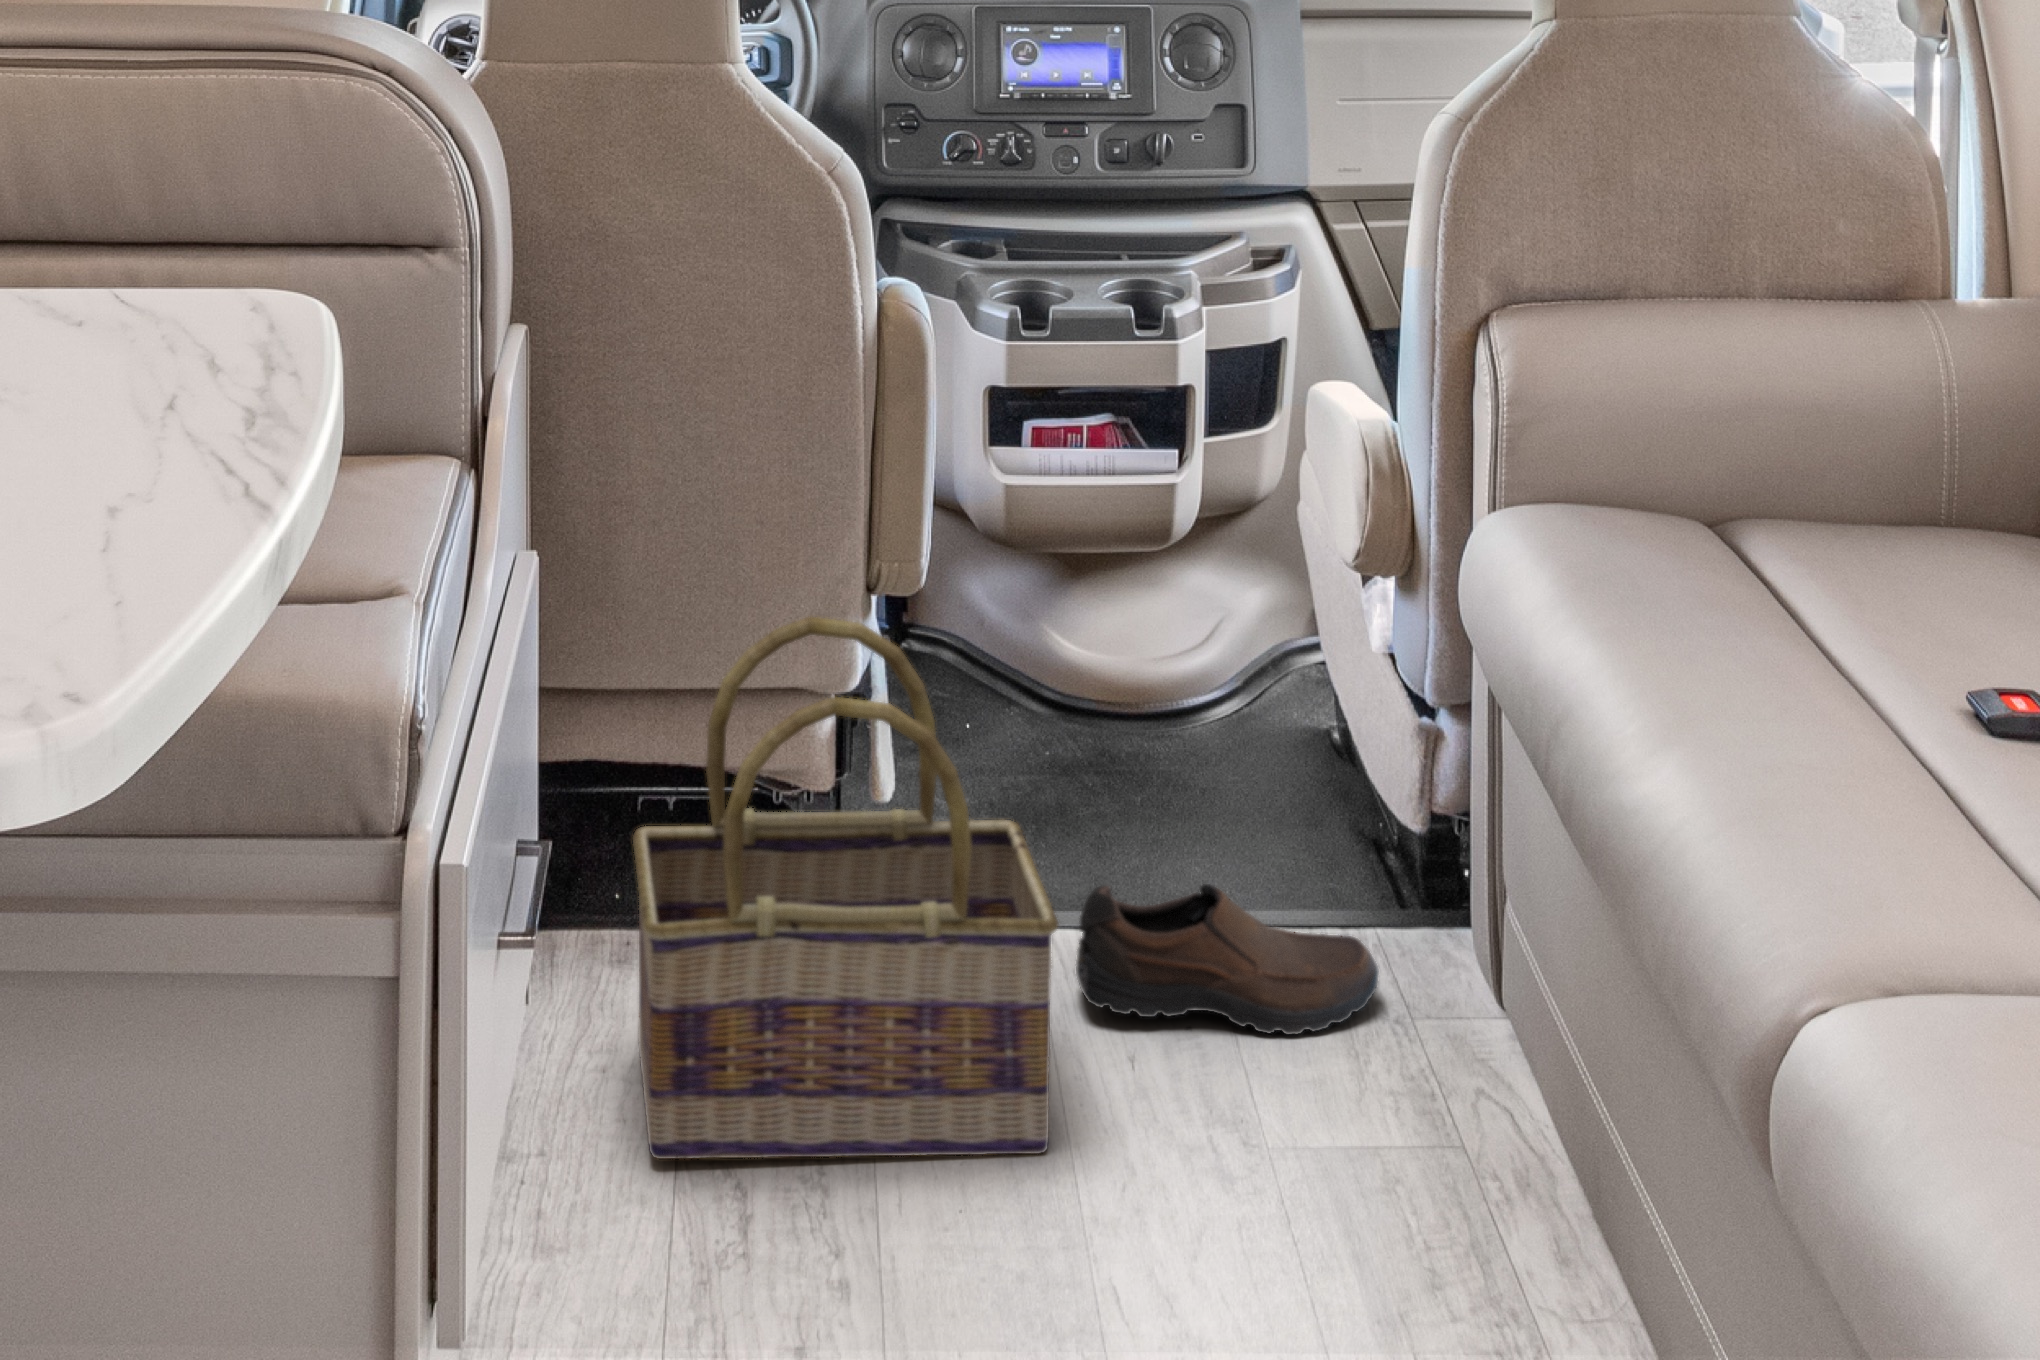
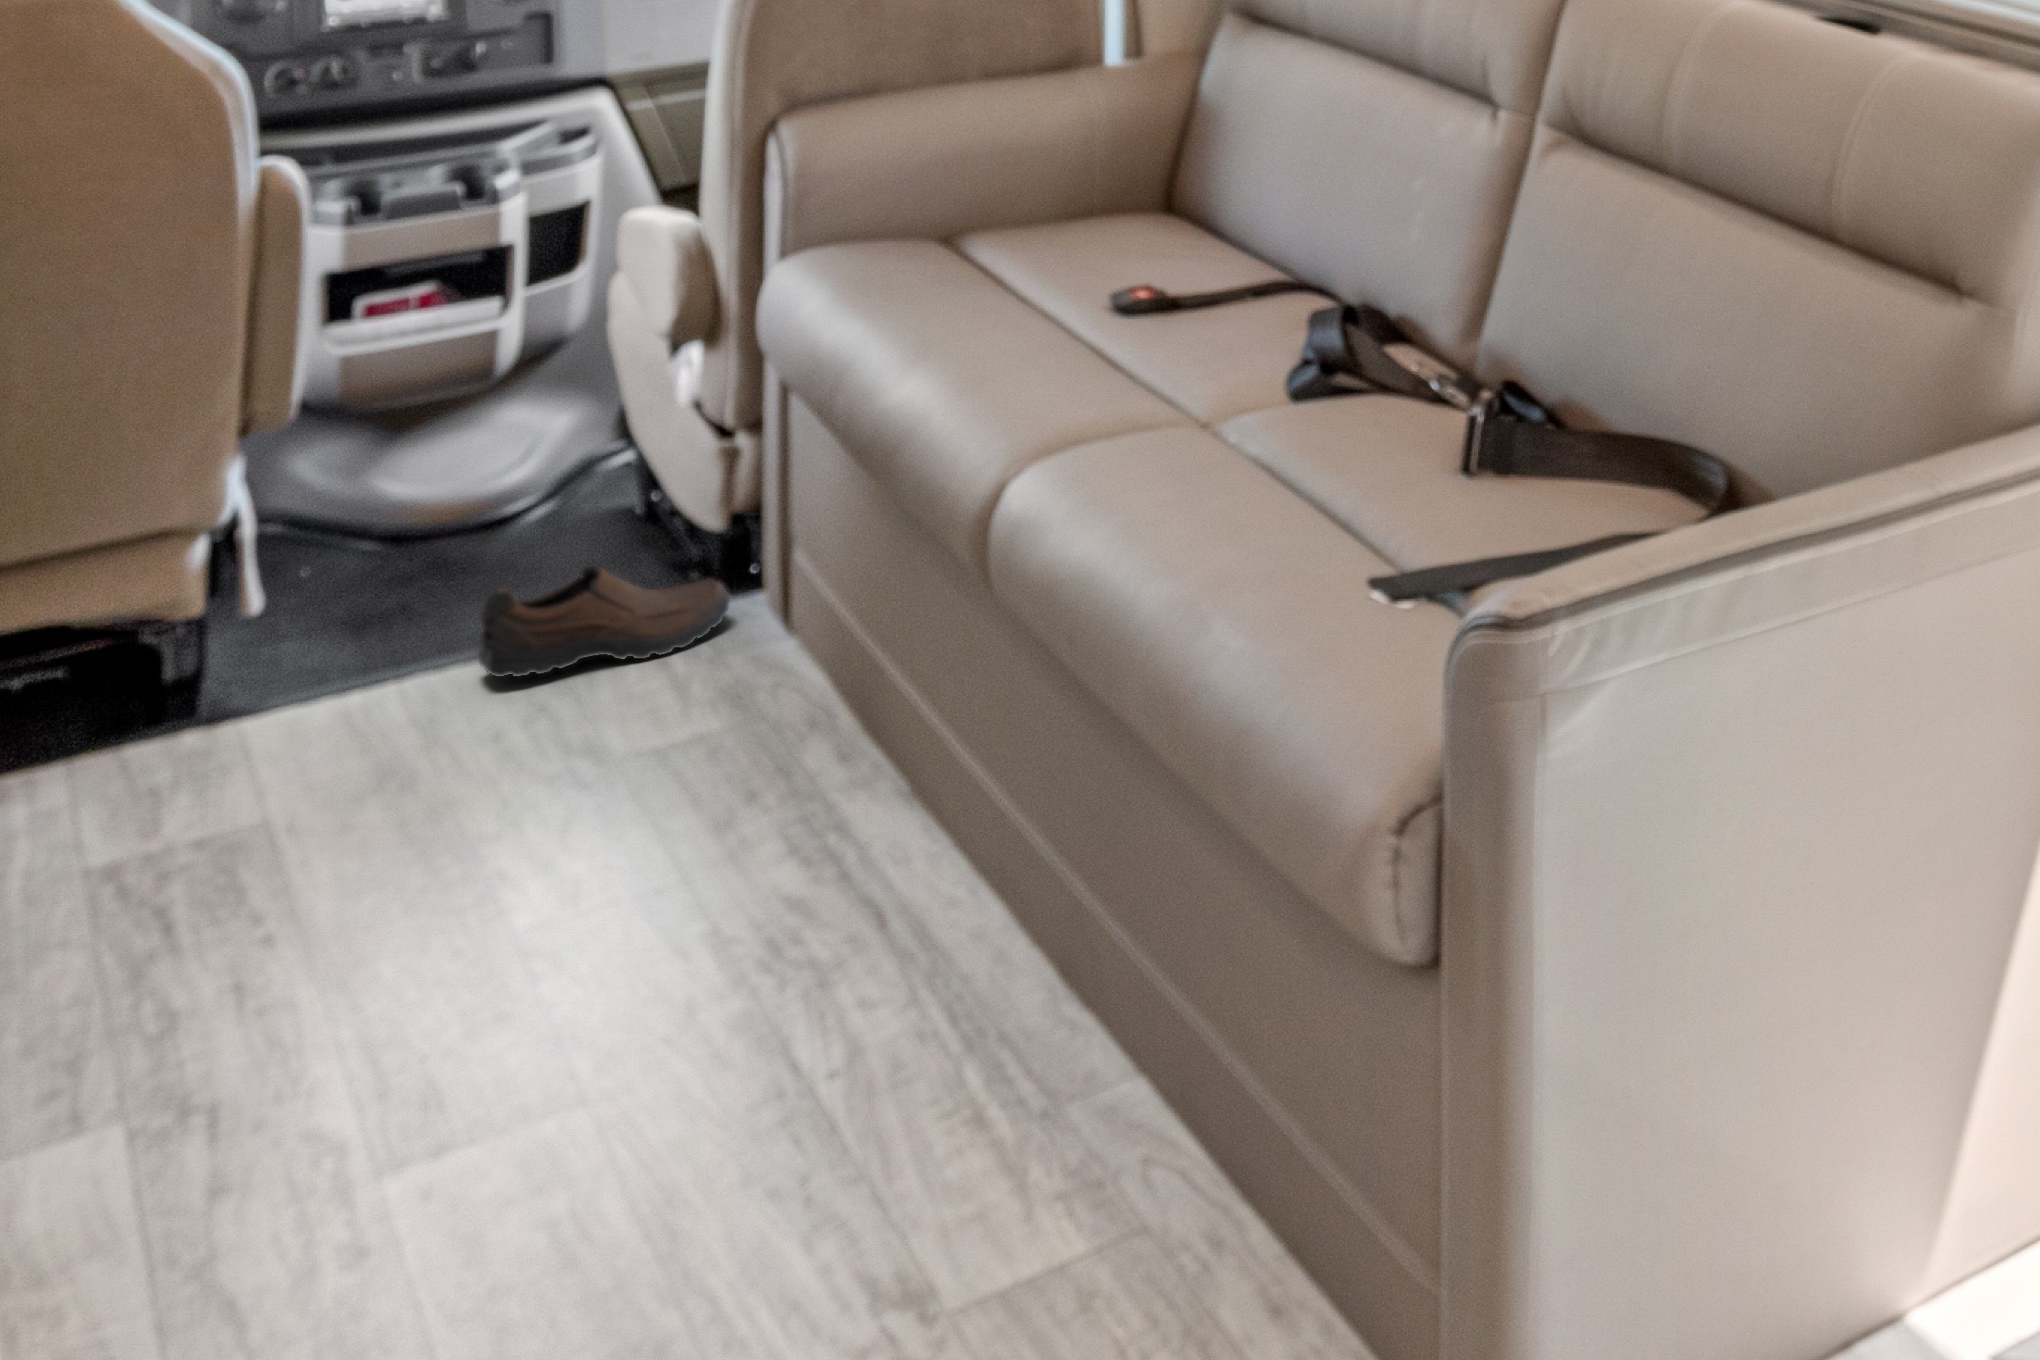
basket: present [633,617,1058,1159] -> none [60,413,480,869]

